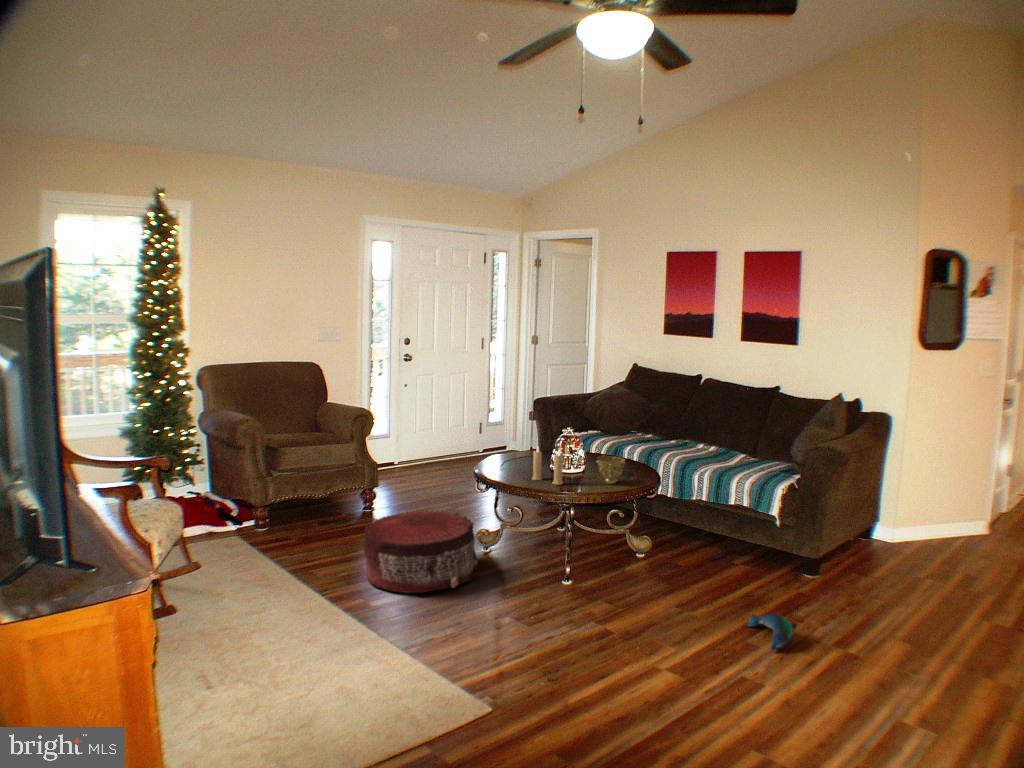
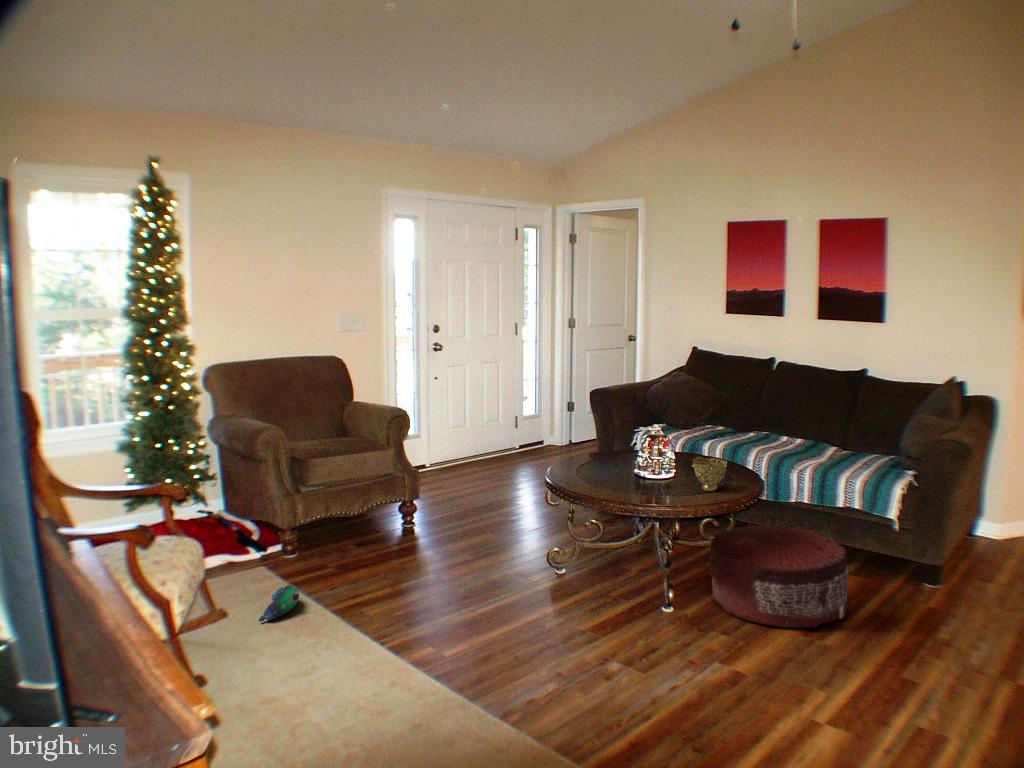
candle: present [532,447,563,485] -> none [614,447,655,495]
pouf: present [364,510,478,593] -> present [709,524,849,627]
plush toy: present [747,614,796,651] -> present [259,585,299,622]

